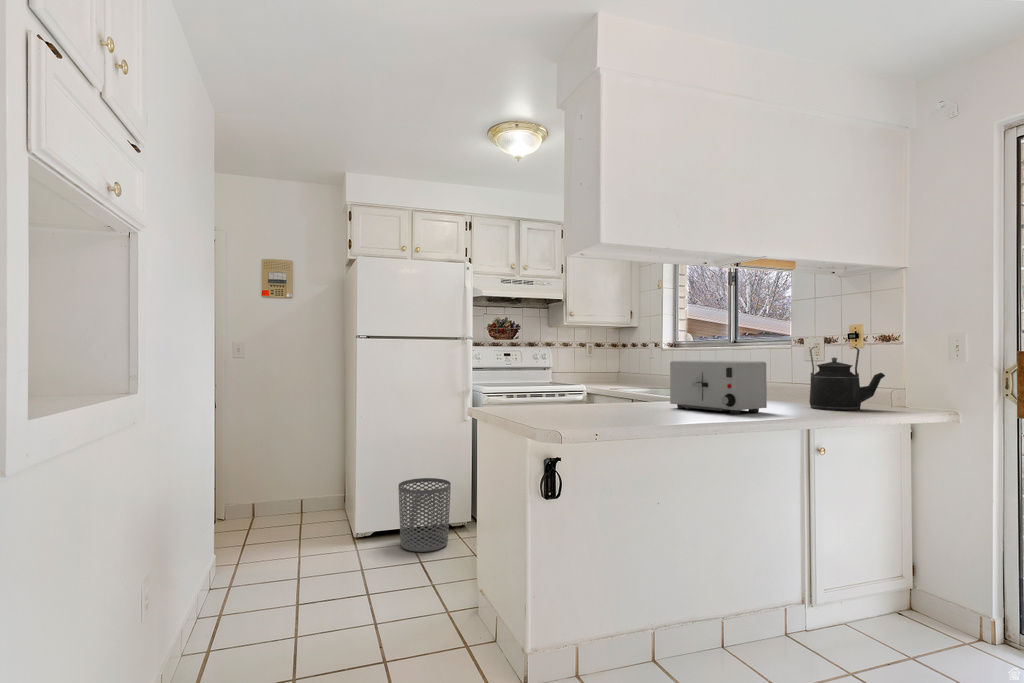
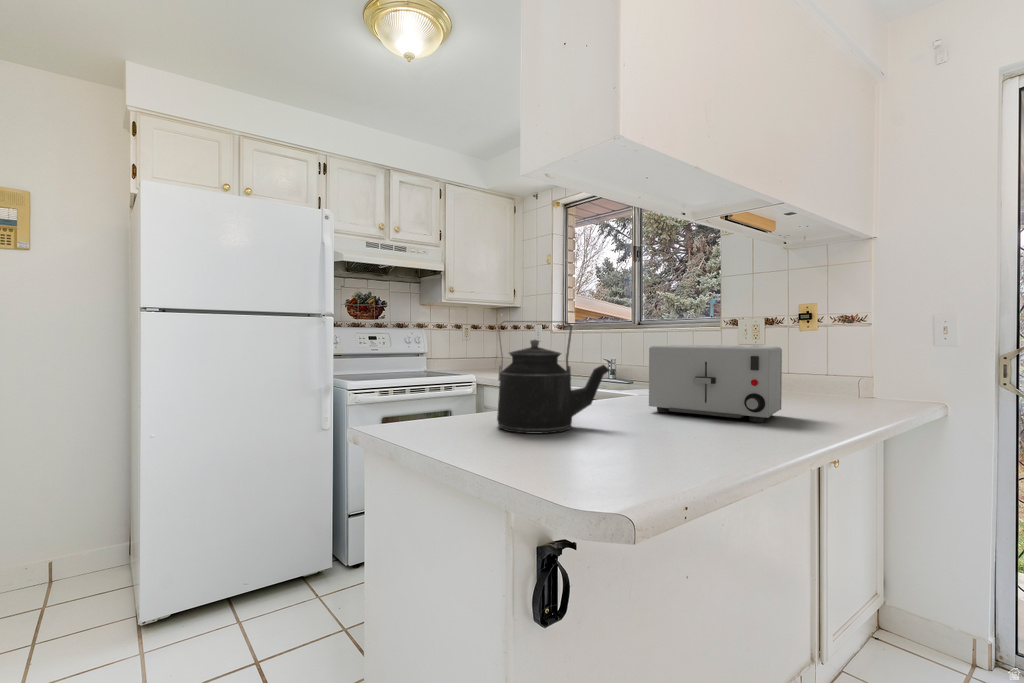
kettle: present [809,347,885,410] -> present [497,321,609,434]
waste bin: present [398,478,451,552] -> none [219,512,304,632]

